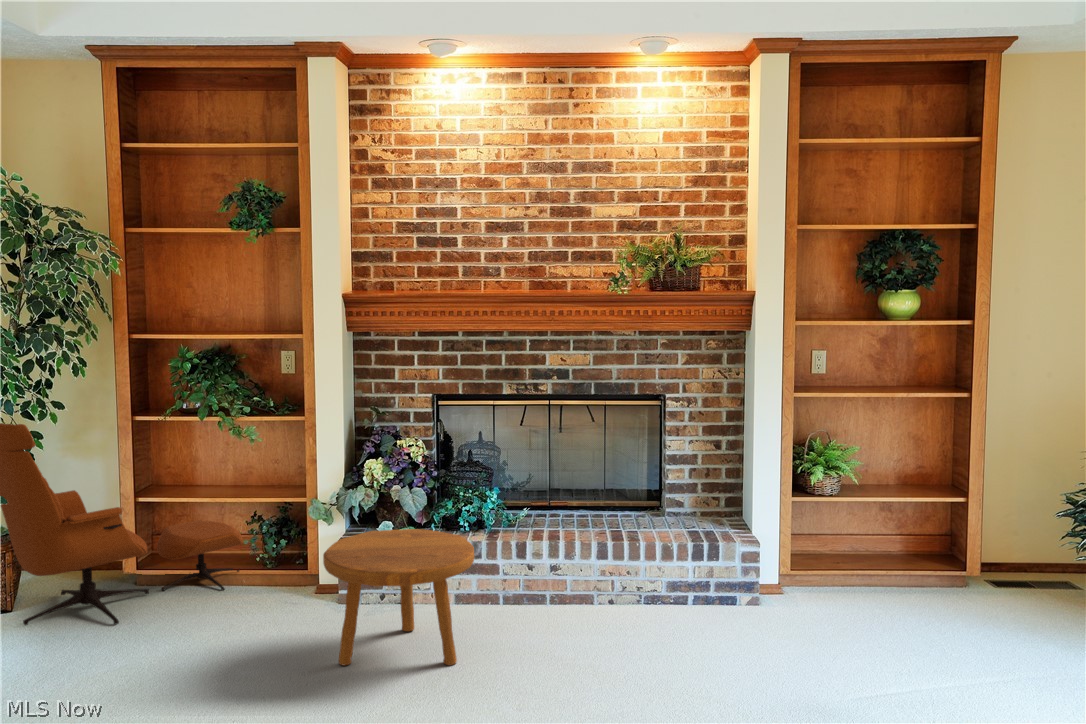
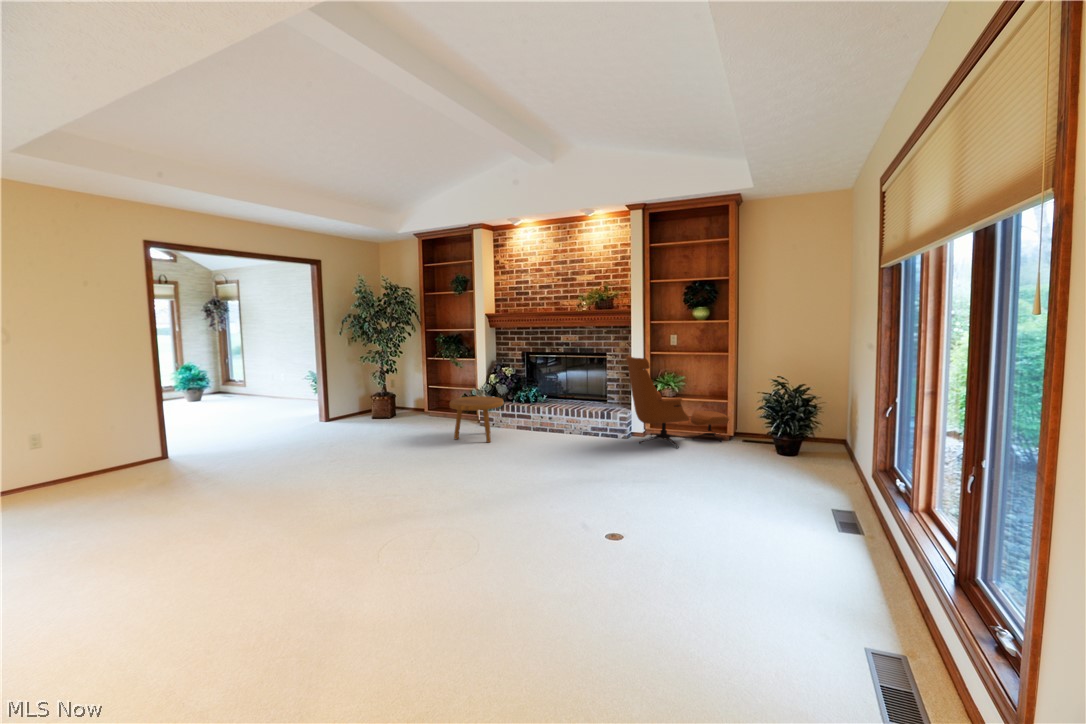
lounge chair: present [0,423,243,625] -> present [626,356,729,448]

